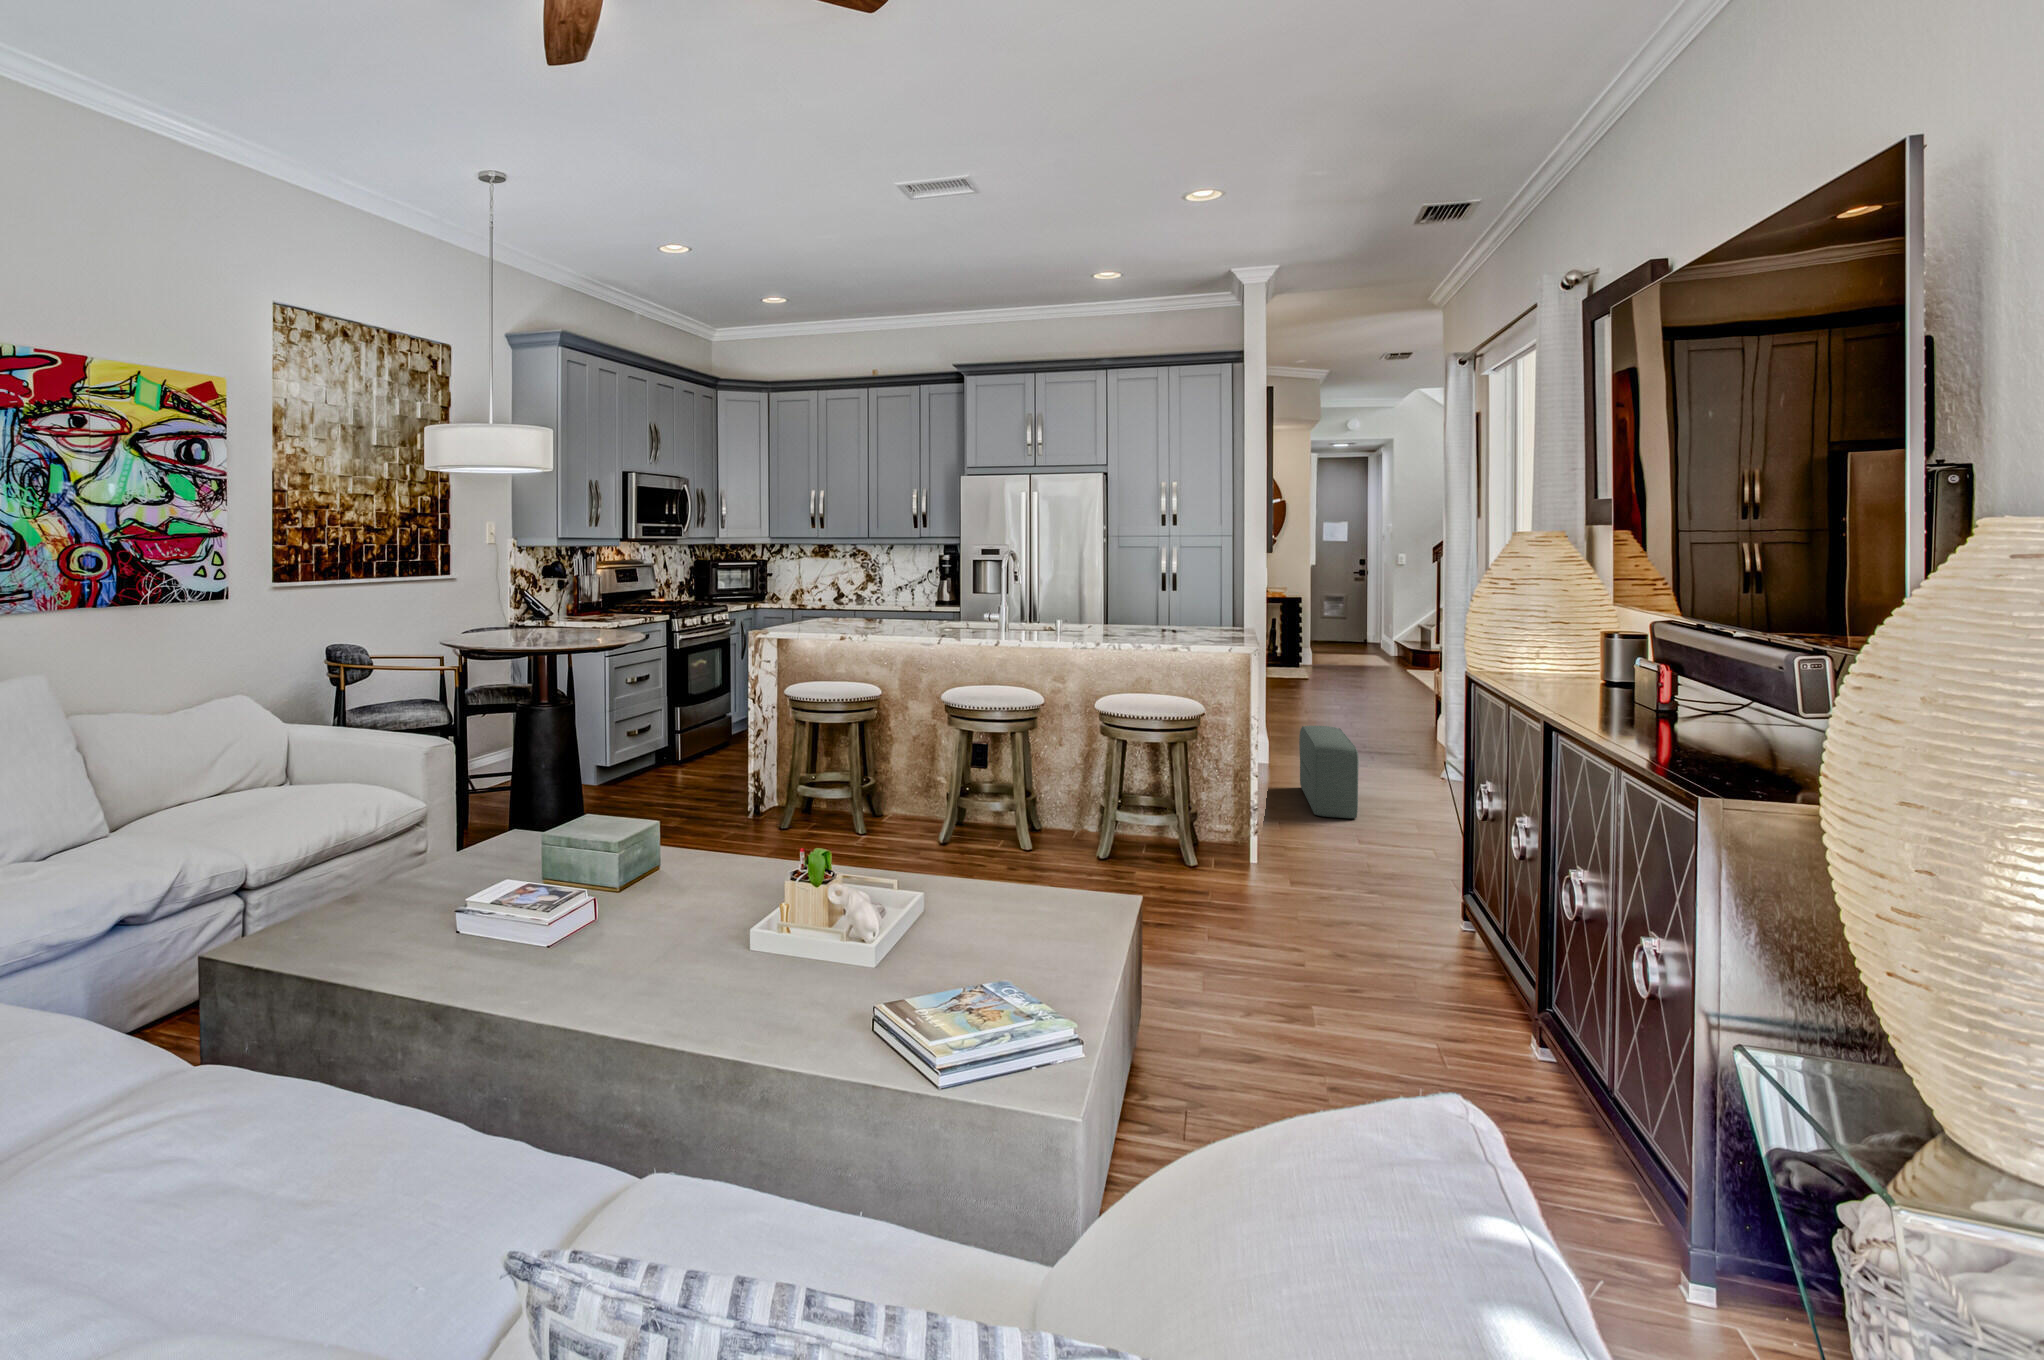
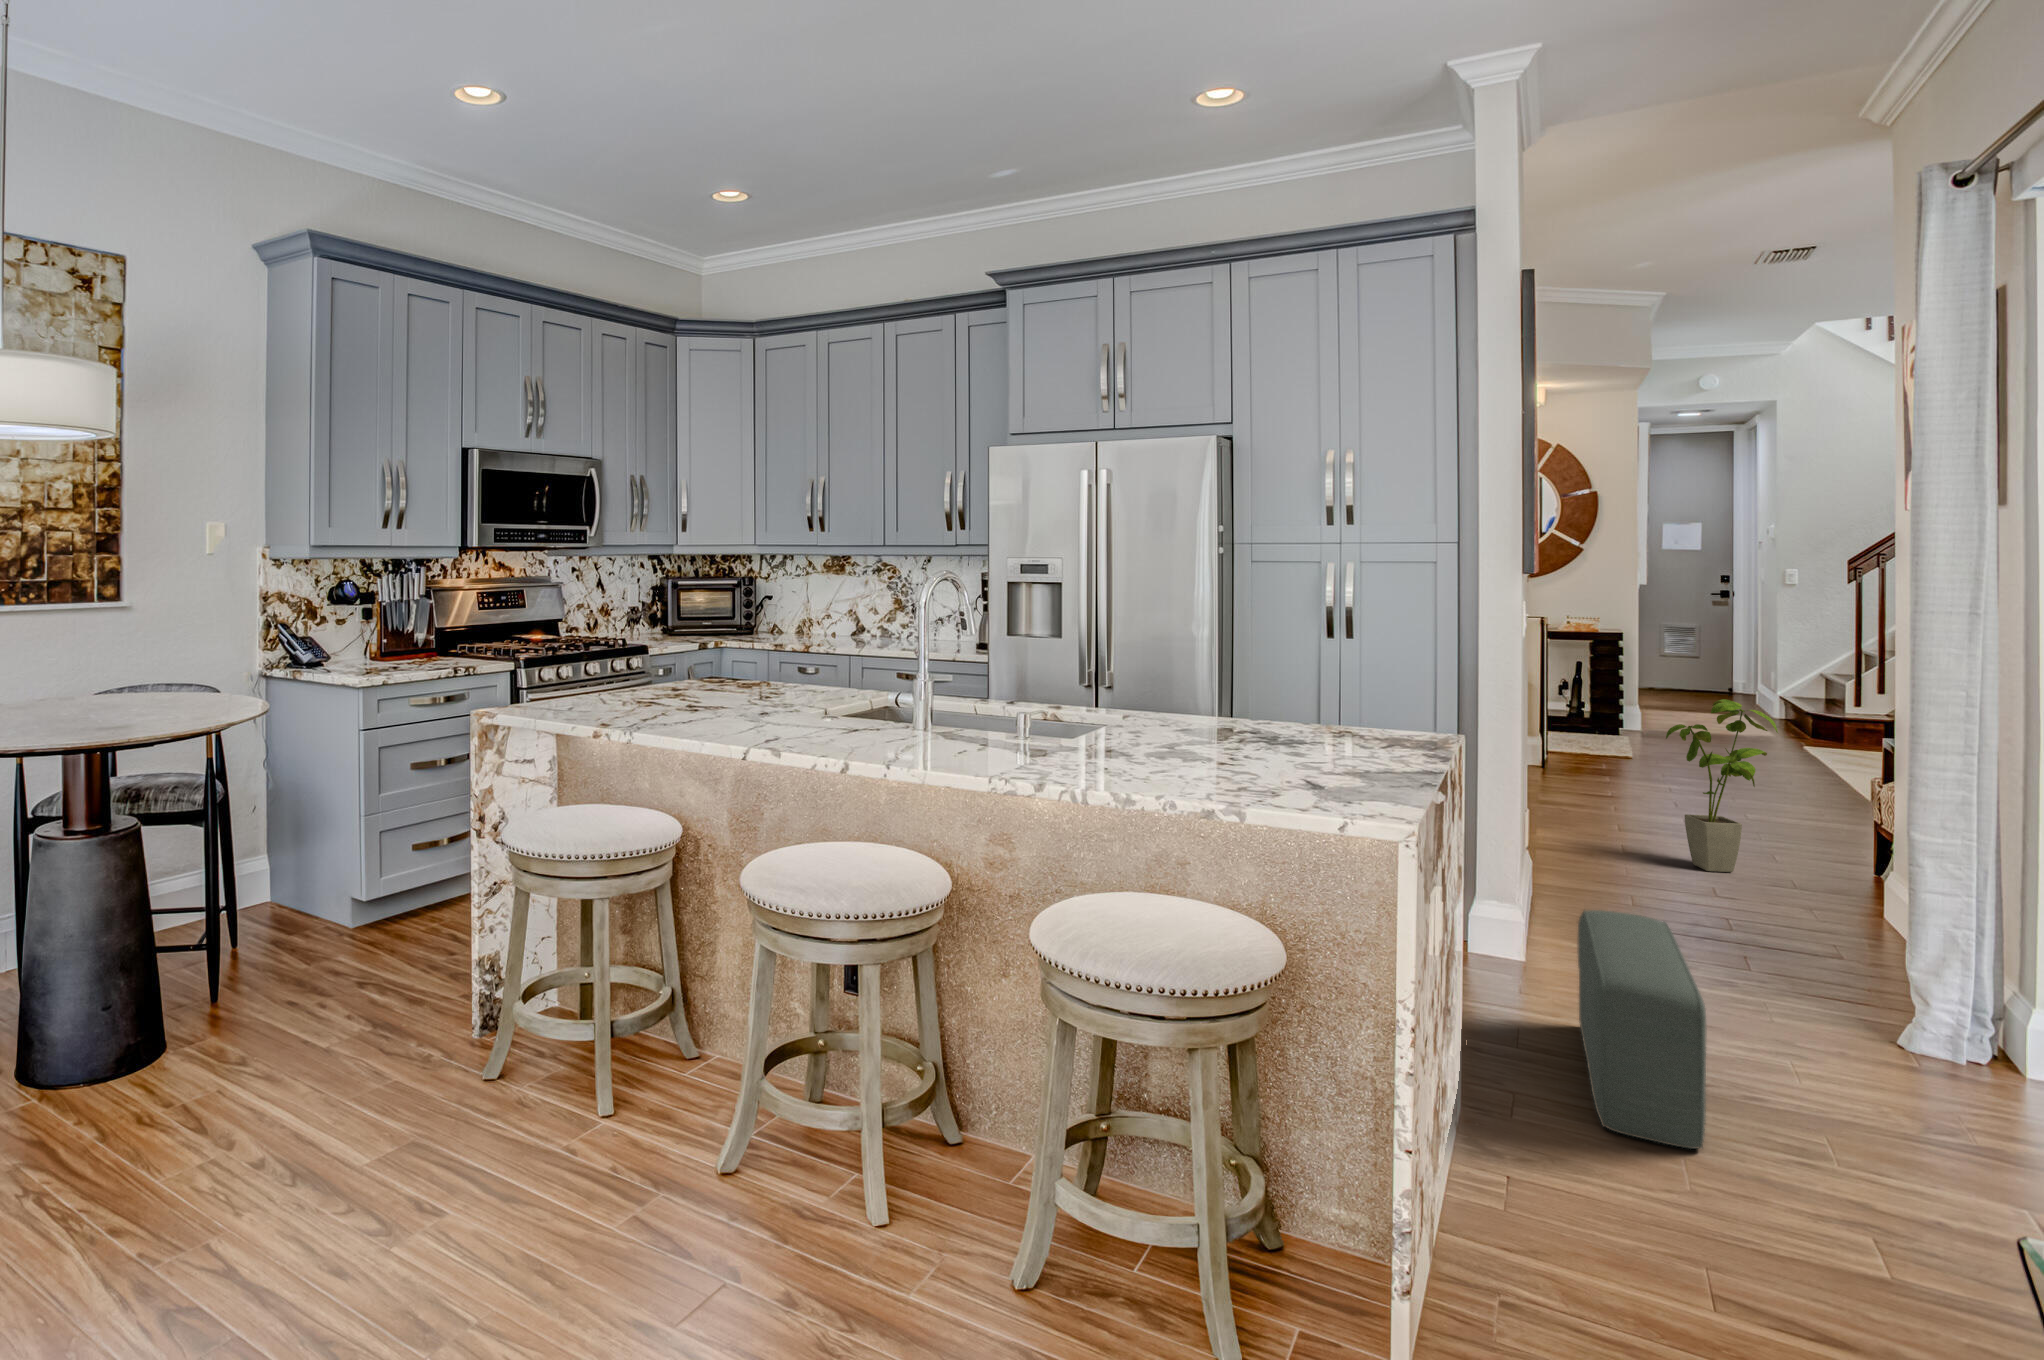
house plant: none [1333,629,1391,730] -> present [1666,699,1778,872]

